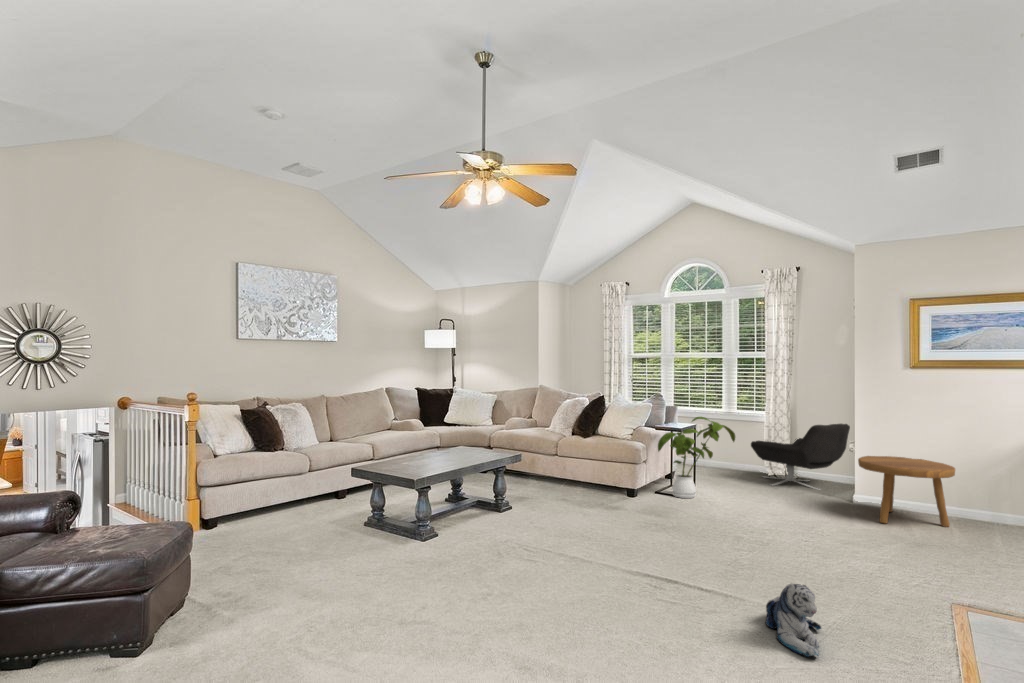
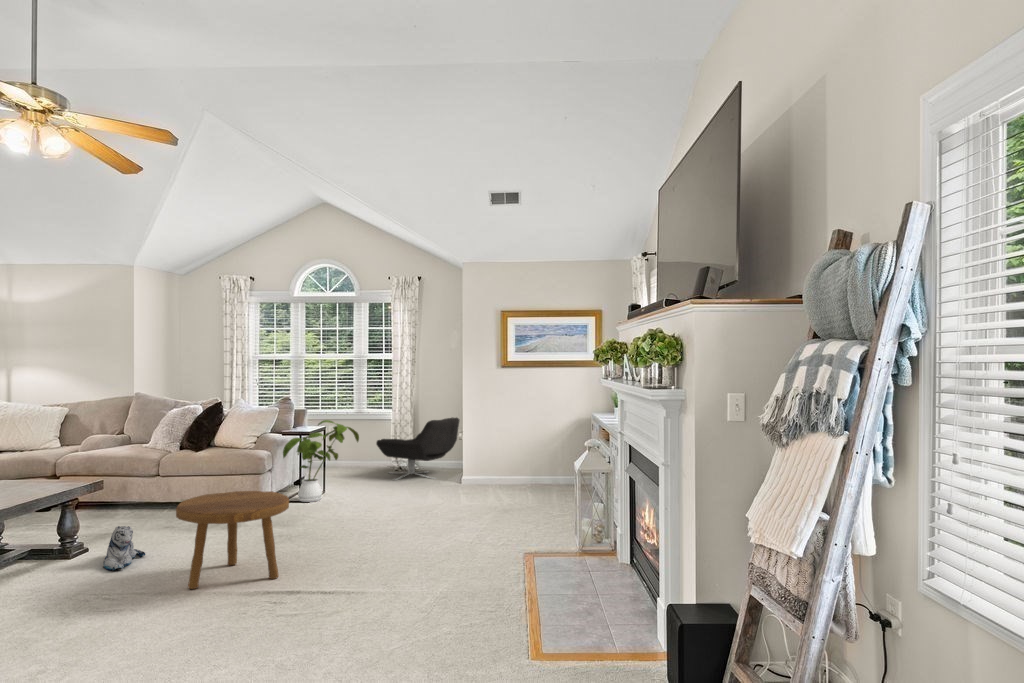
footstool: present [858,456,955,527] -> present [176,491,289,589]
plush toy: present [765,584,821,657] -> present [103,526,145,571]

